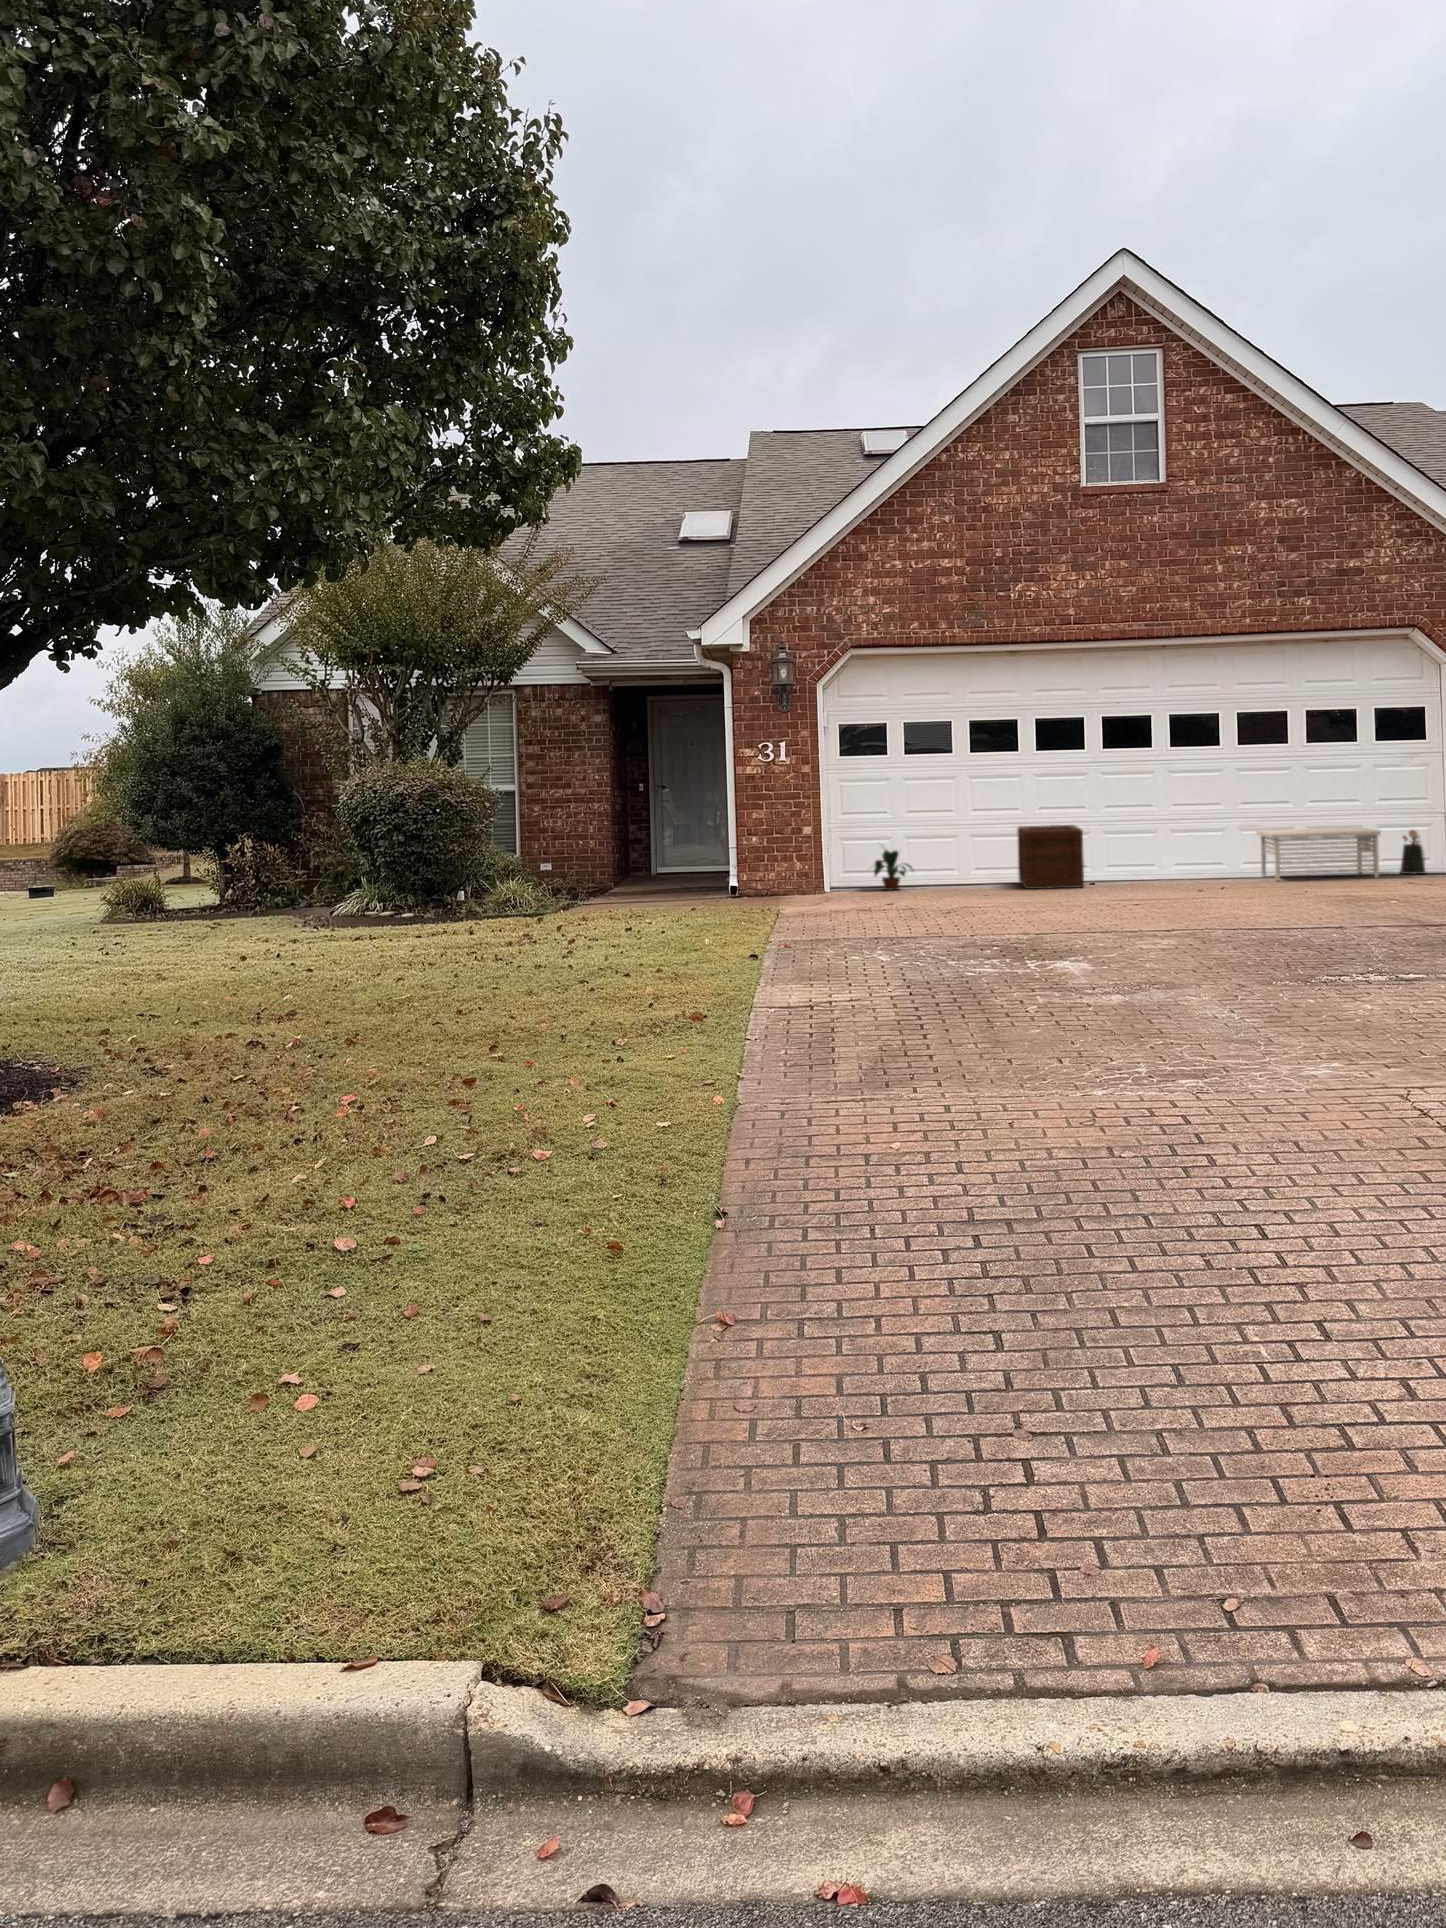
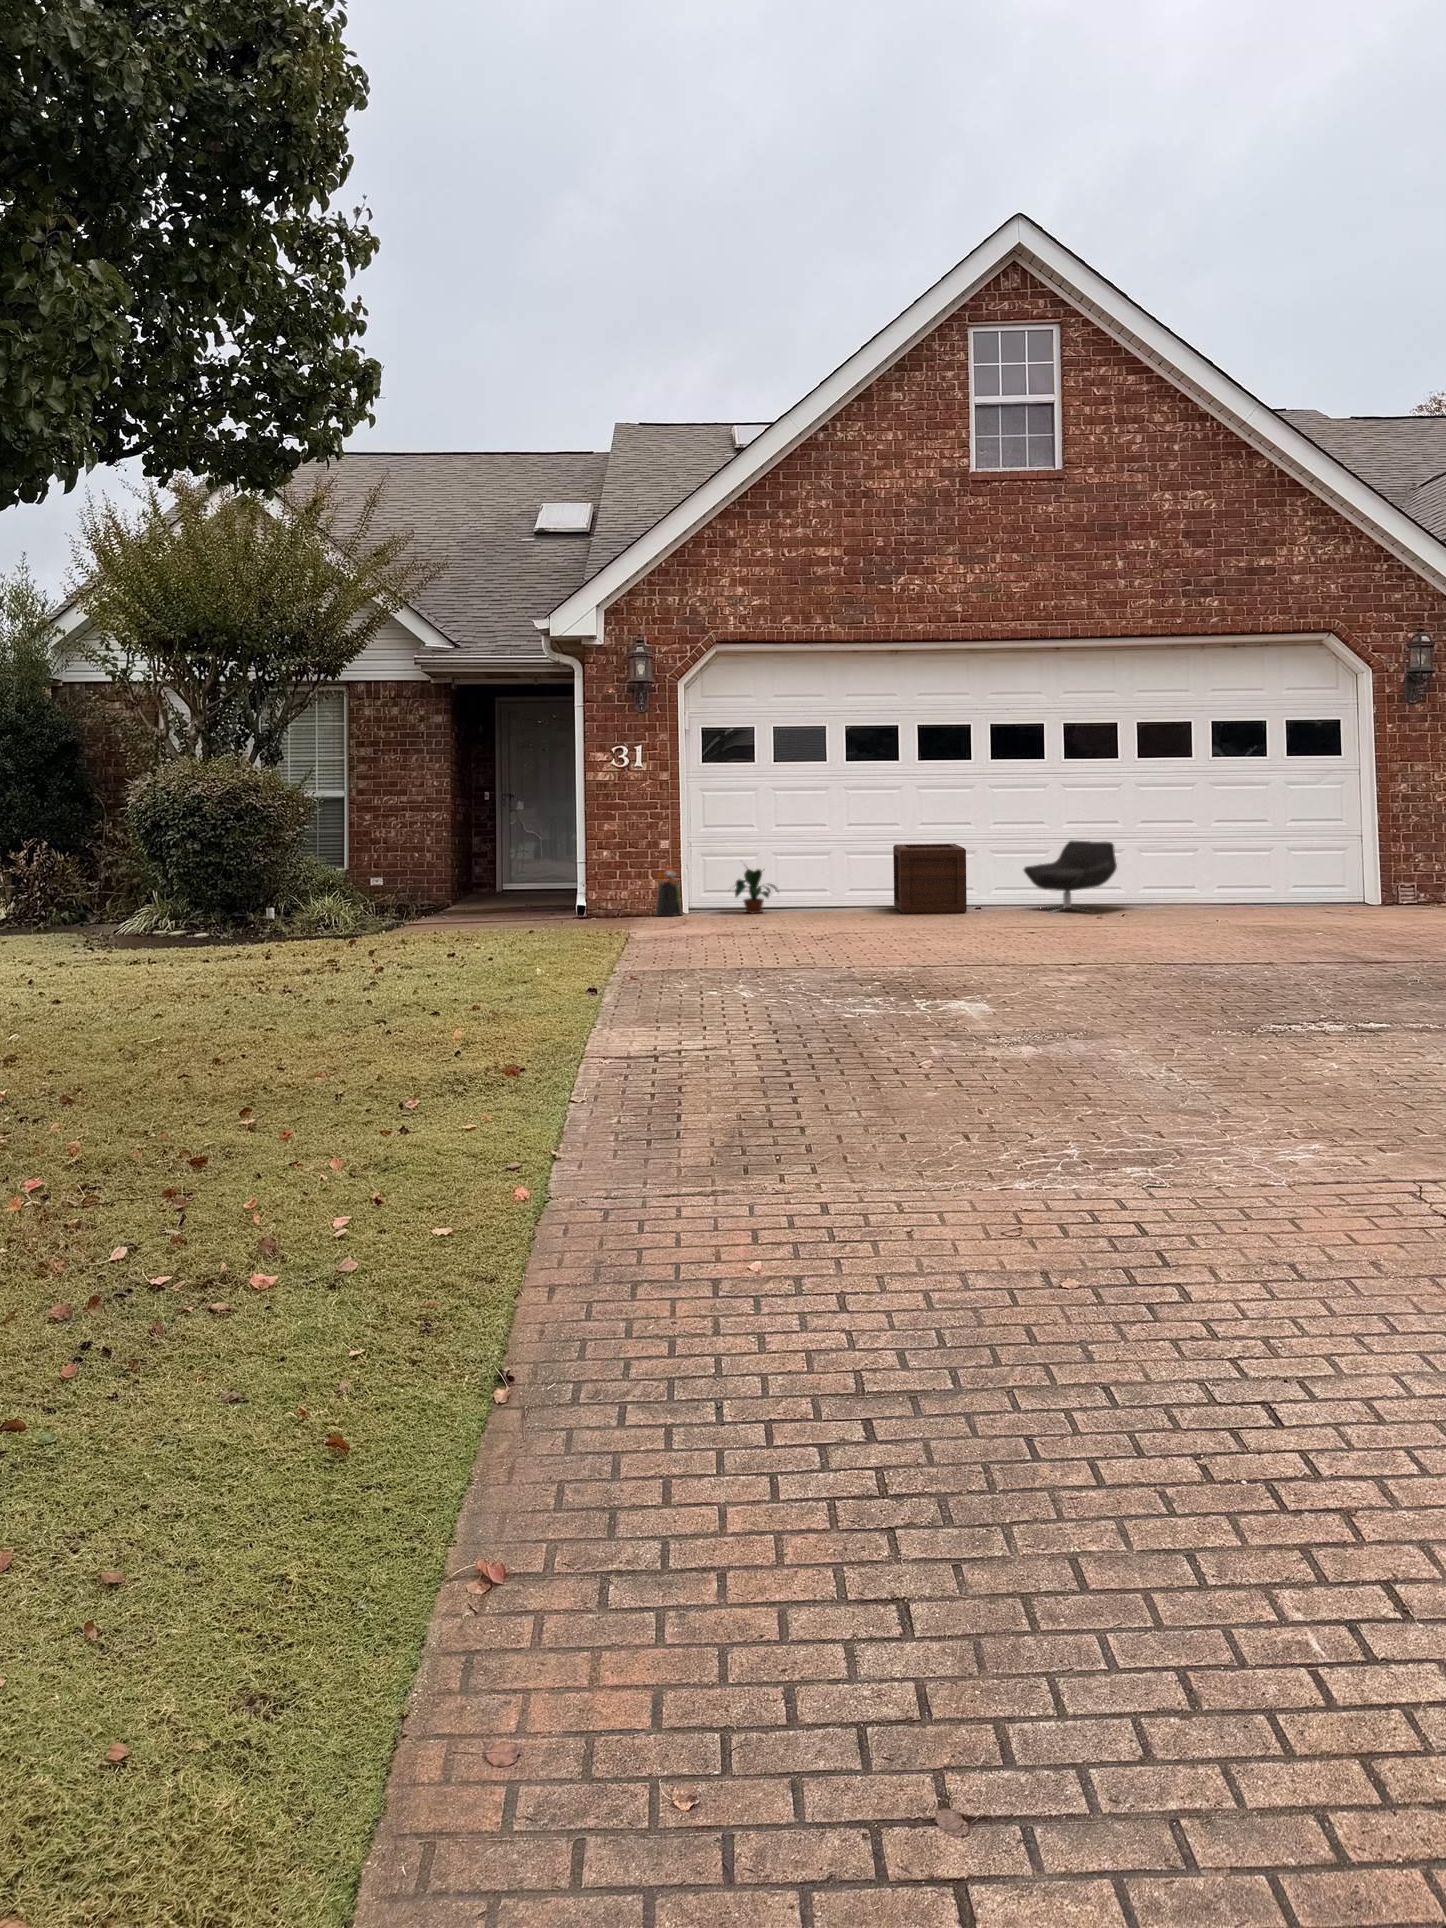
lounge chair: none [1136,820,1221,887] -> present [1024,841,1117,910]
storage bench: present [1256,827,1381,881] -> none [1154,851,1293,909]
watering can: present [1400,830,1426,874] -> present [655,867,682,916]

